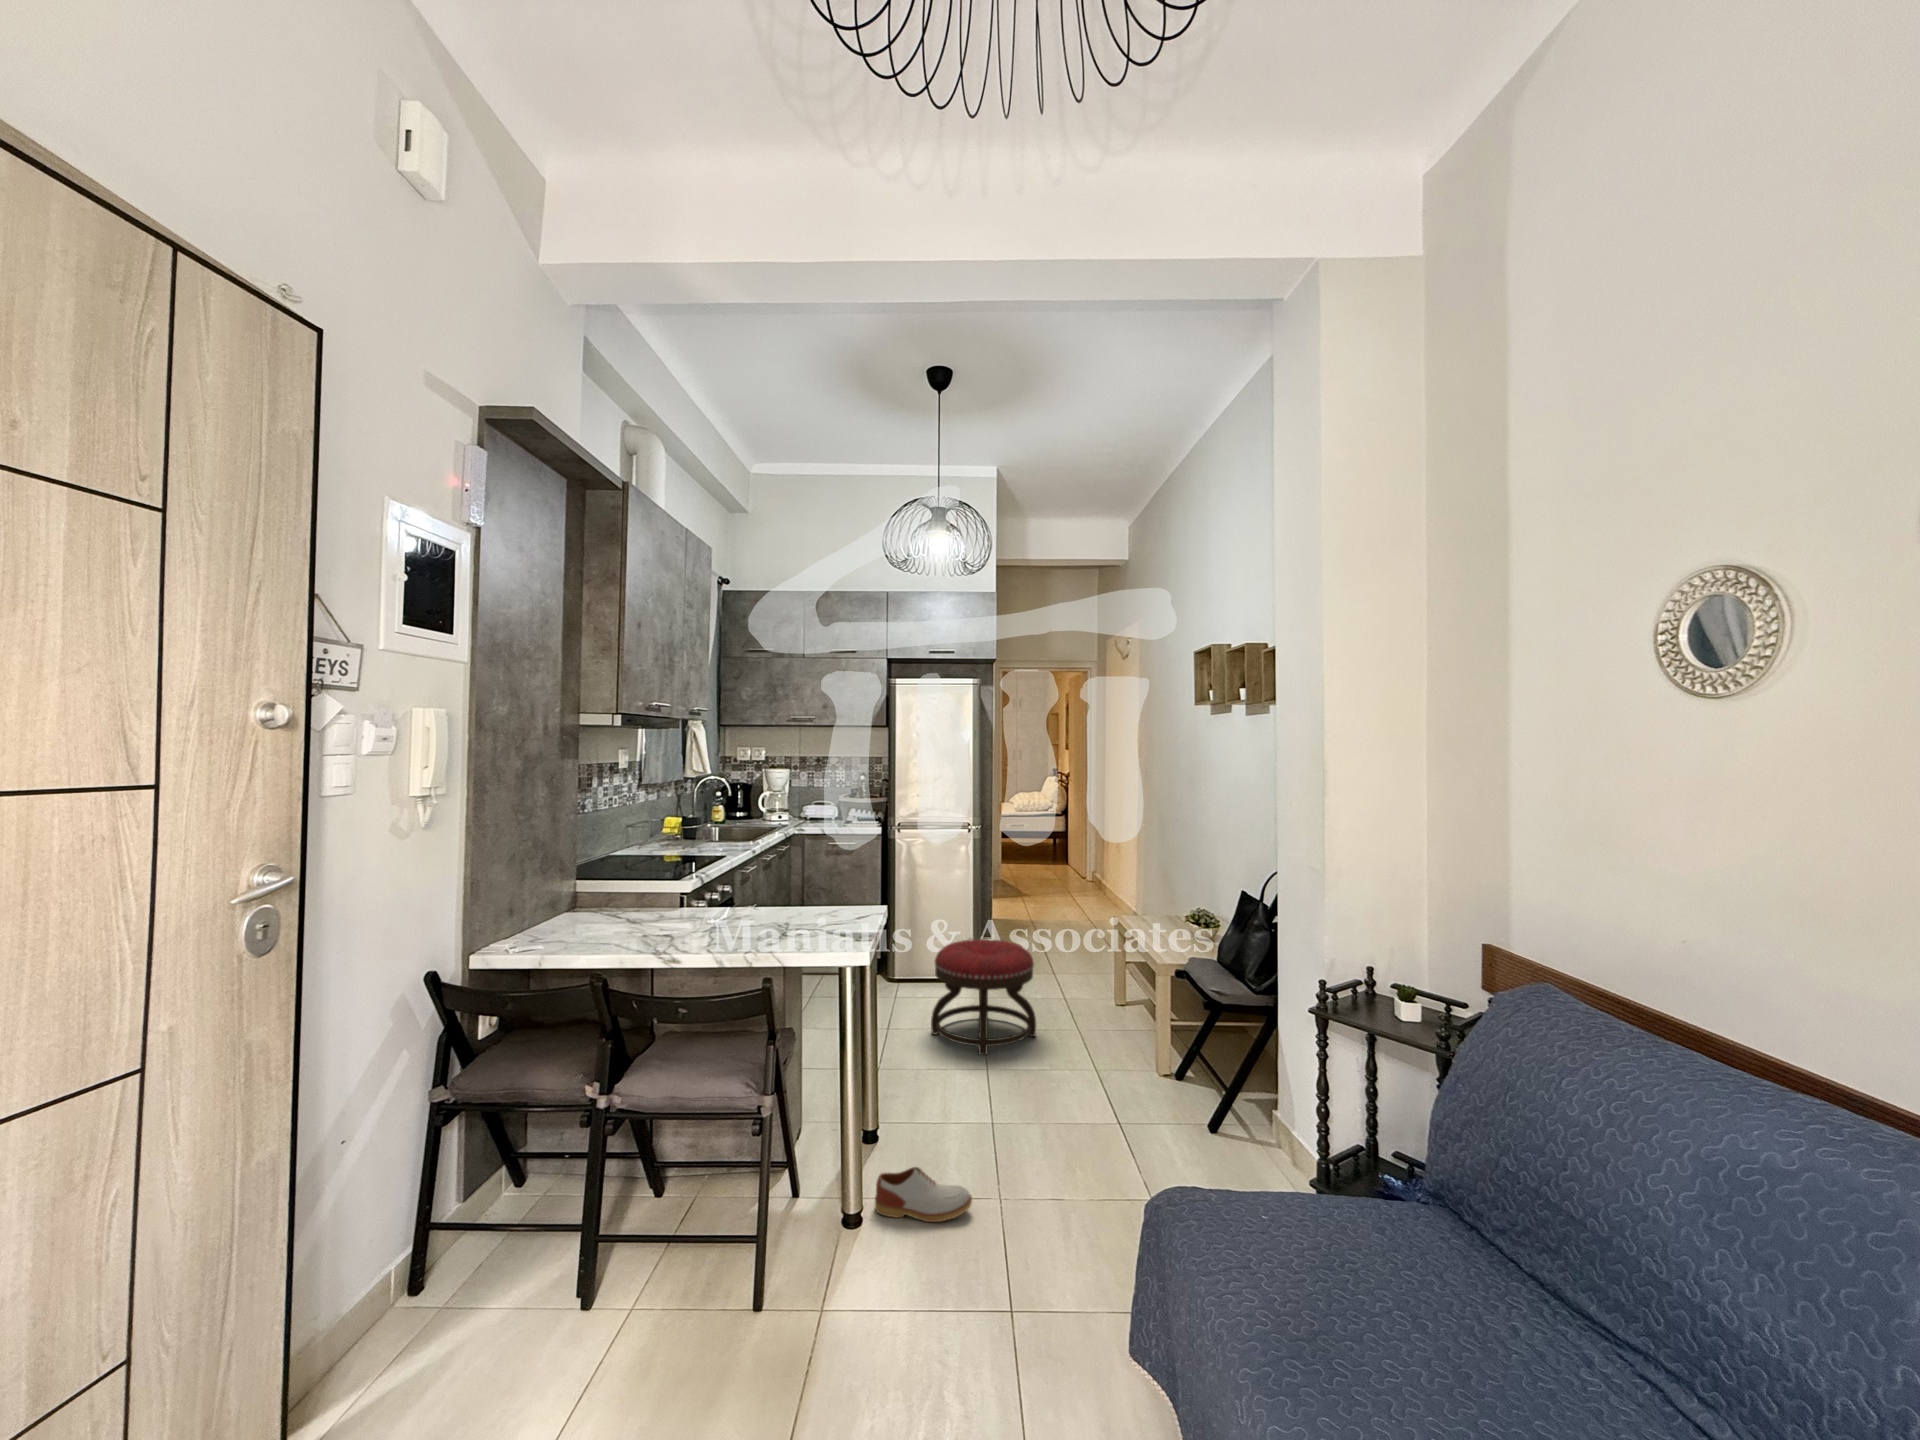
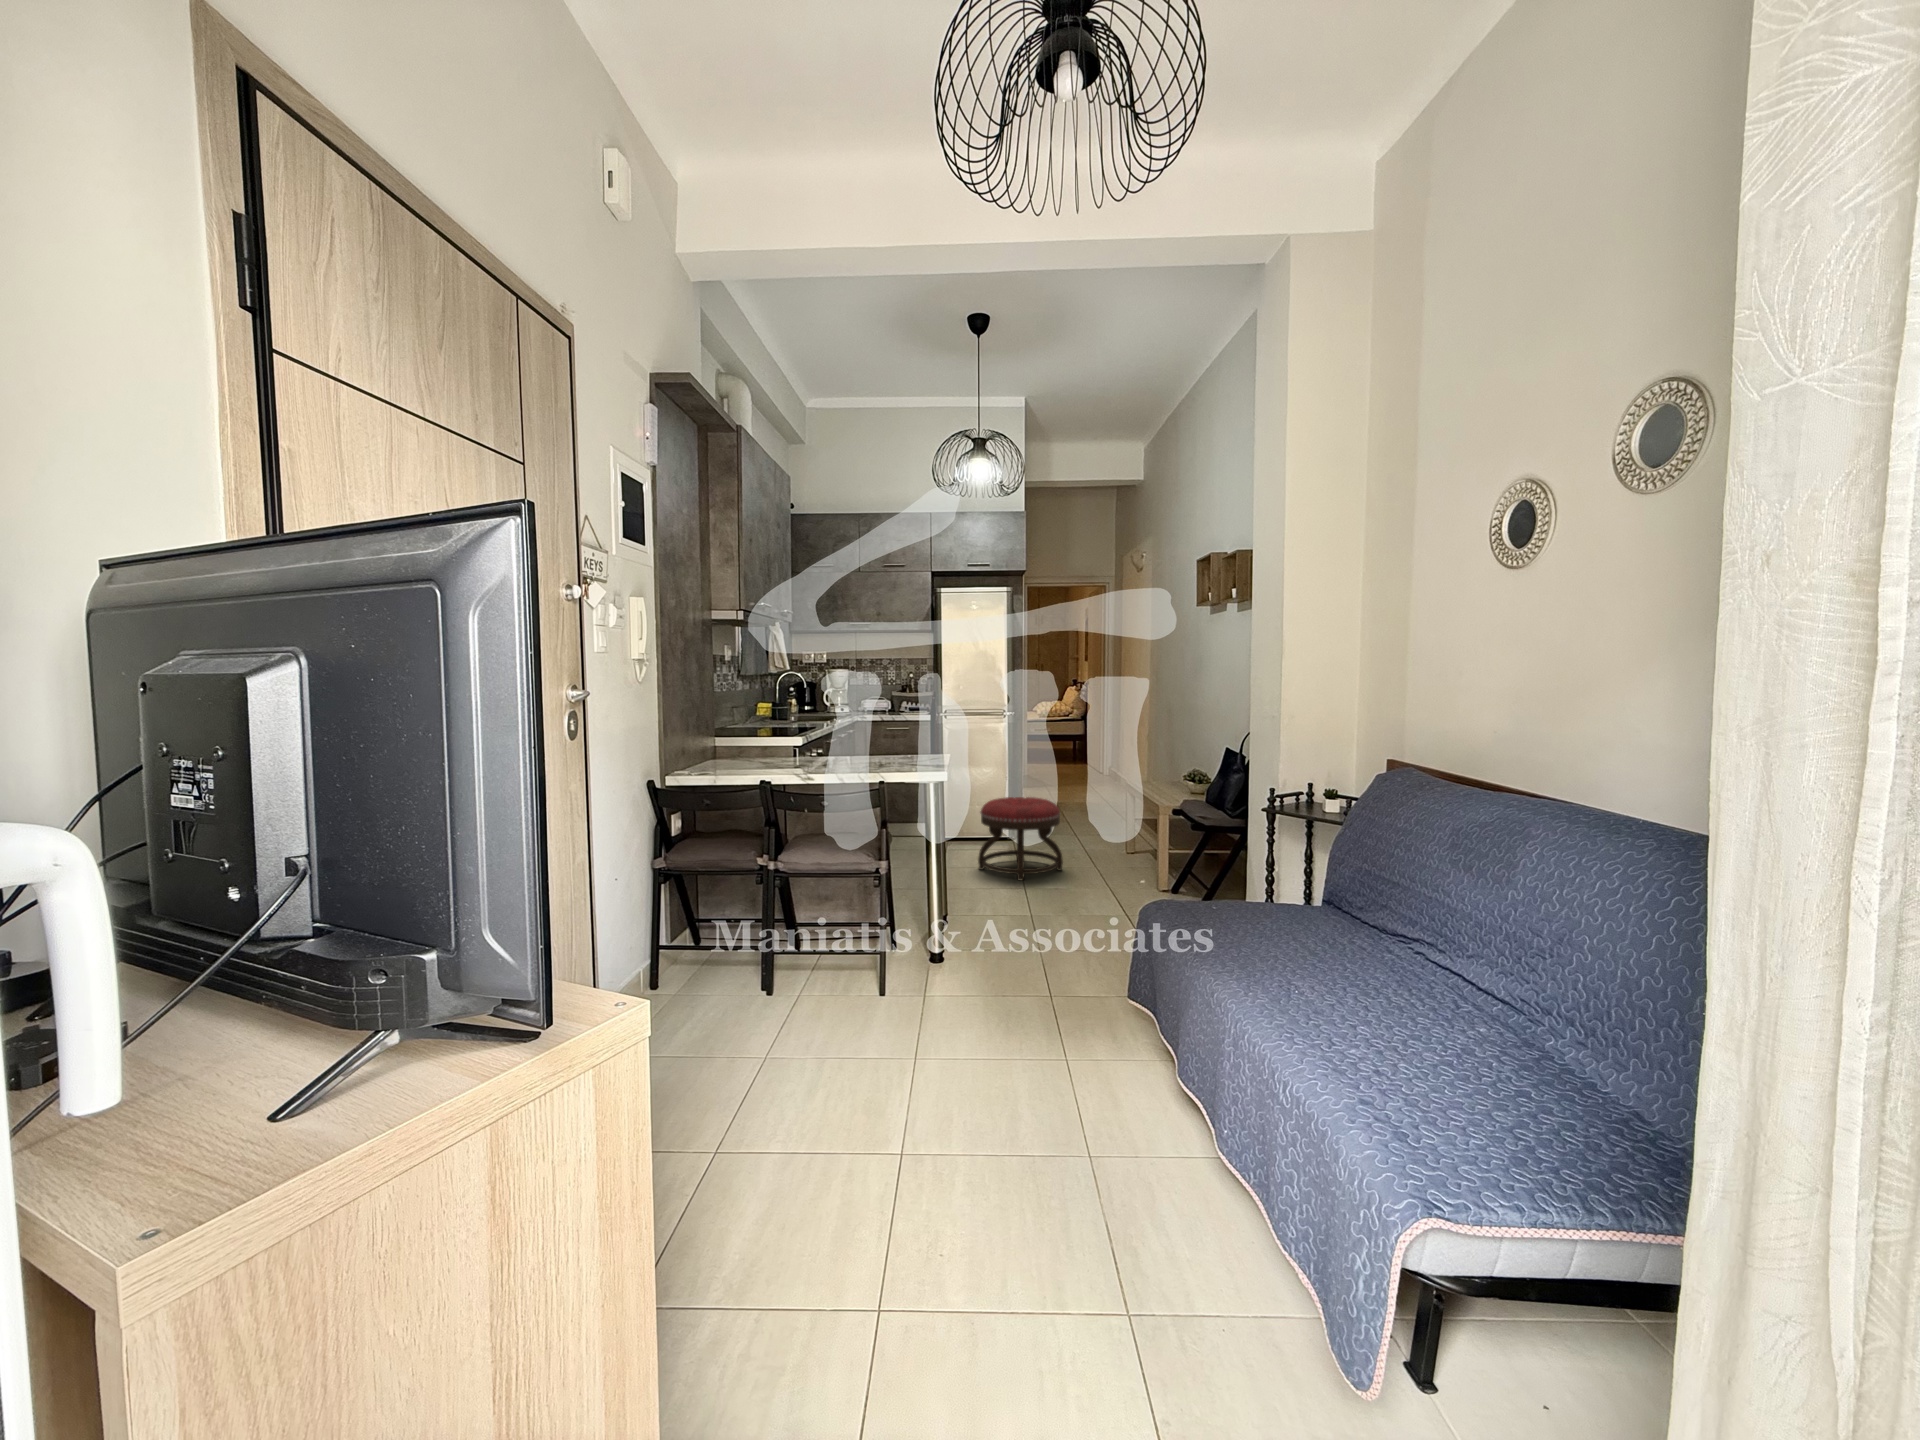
shoe: present [875,1167,972,1222] -> none [950,925,1019,959]

